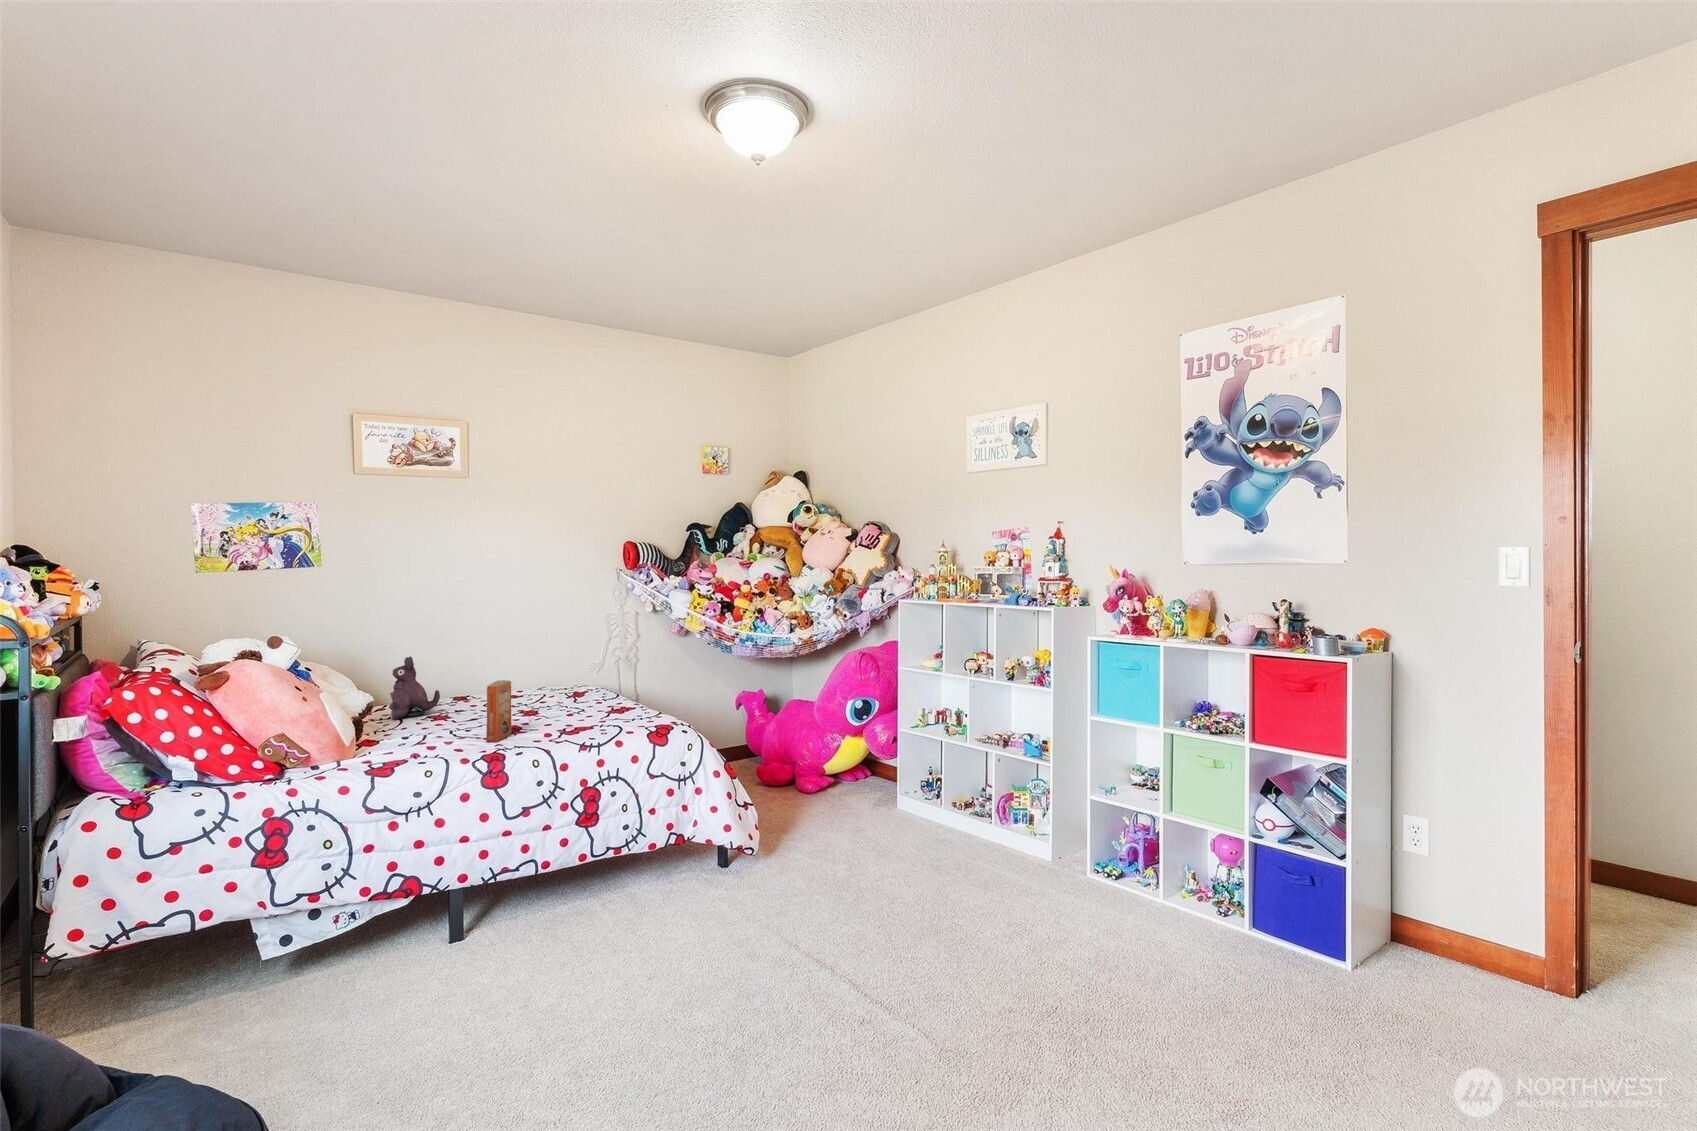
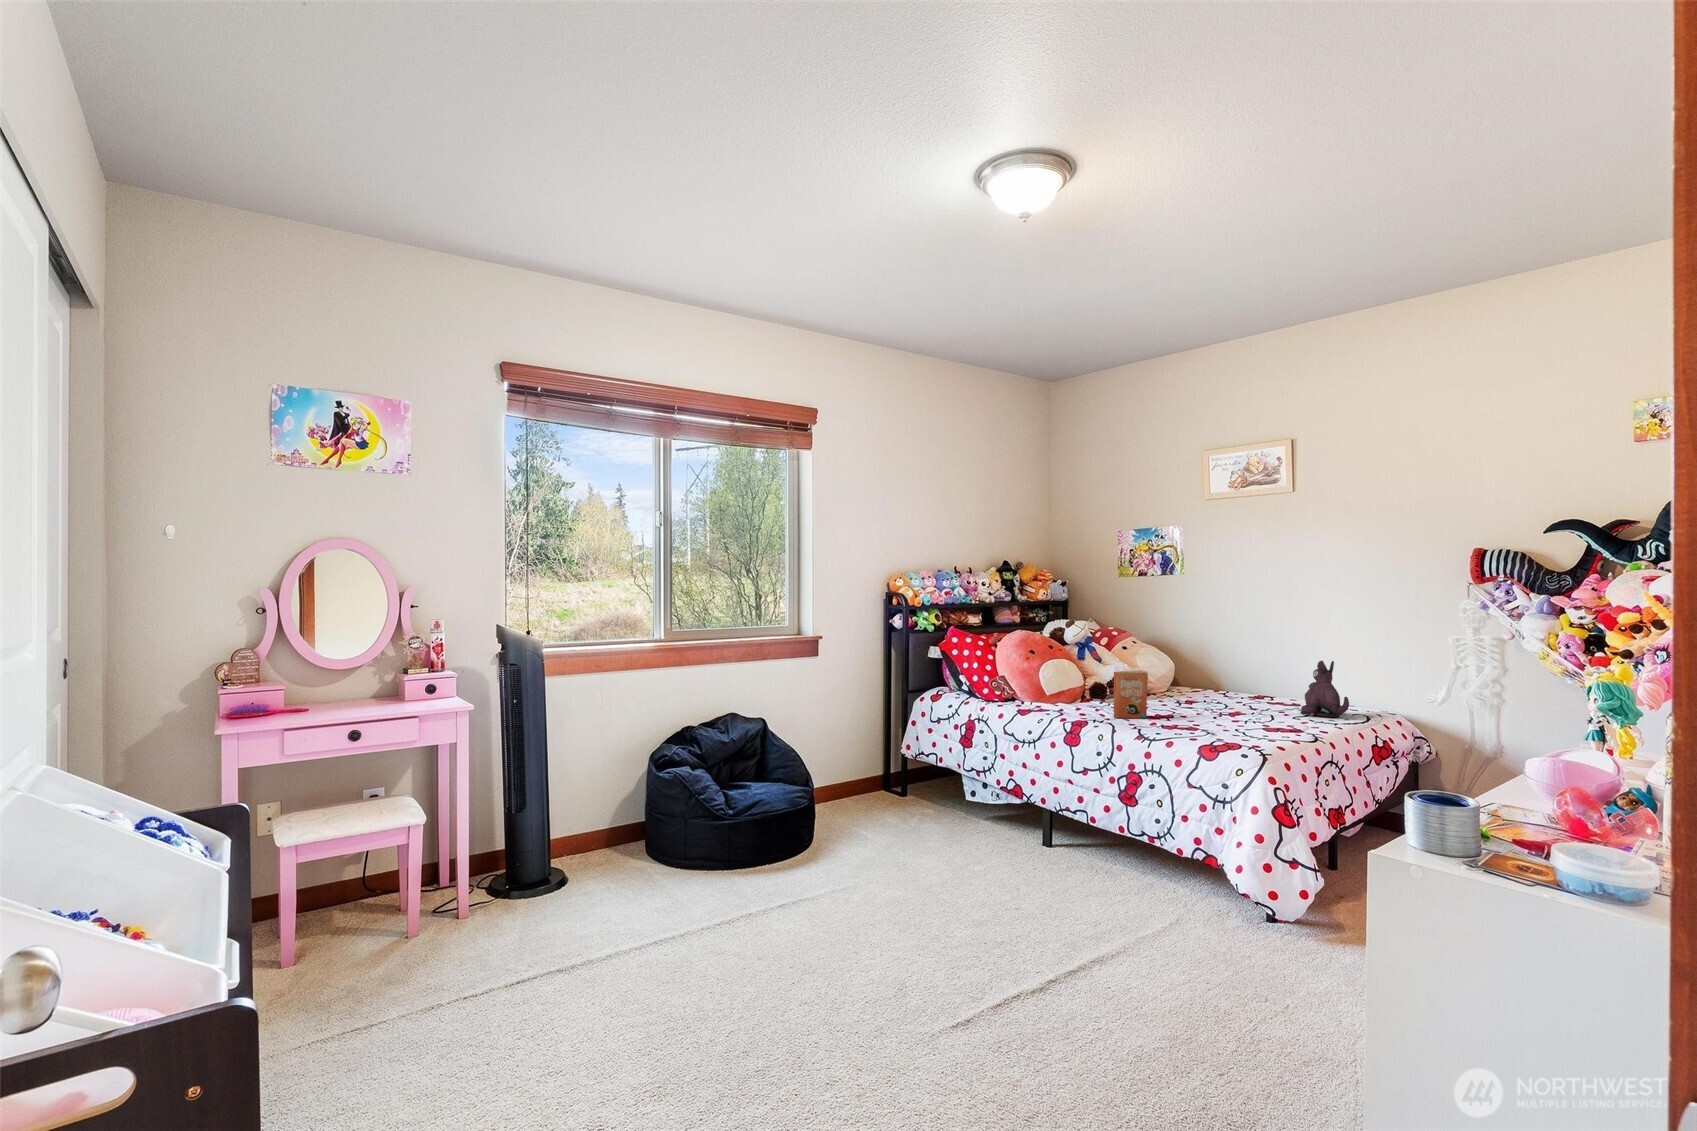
plush toy: present [389,656,440,719] -> present [1301,661,1349,717]

